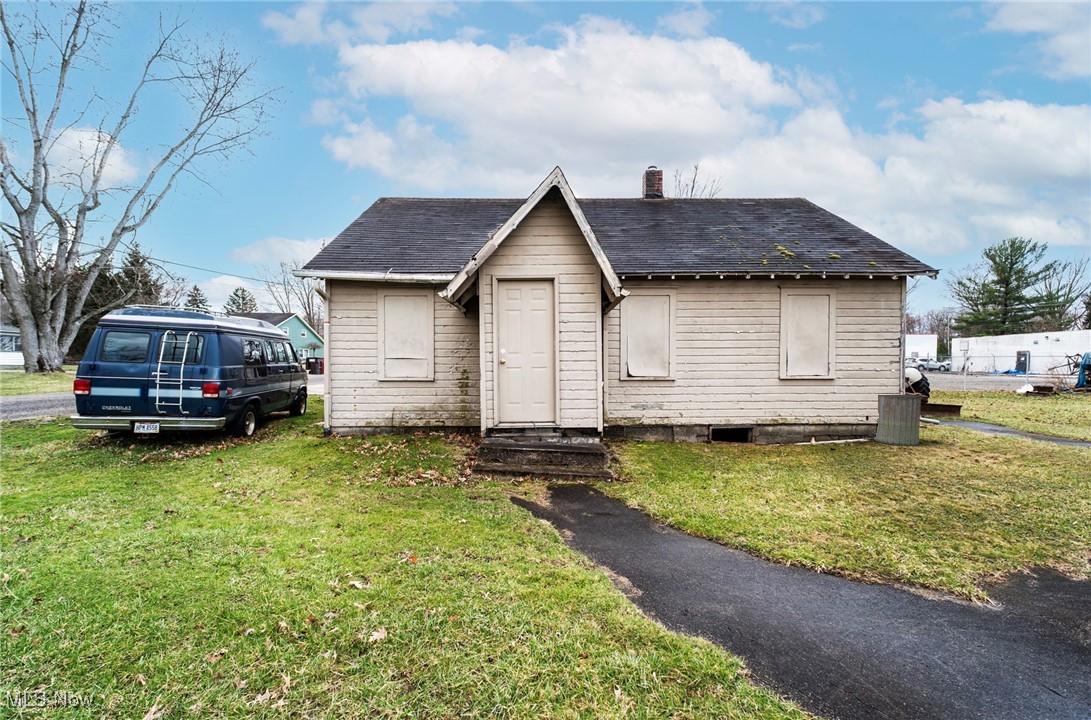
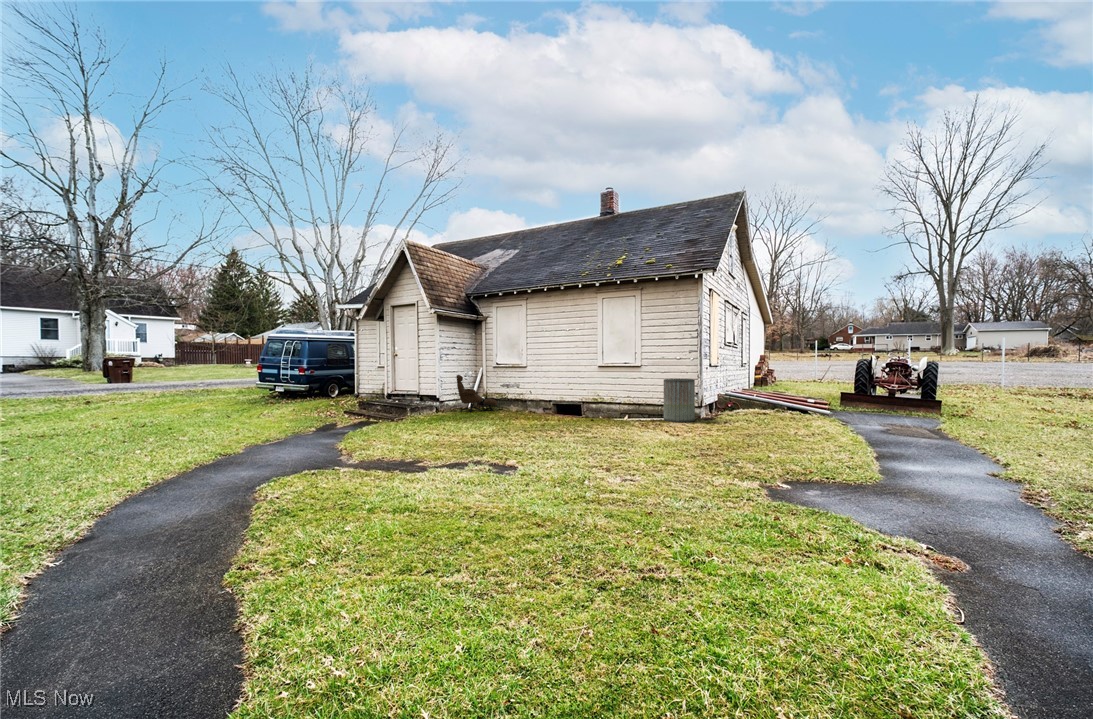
lounge chair: none [594,394,653,451] -> present [456,375,497,412]

